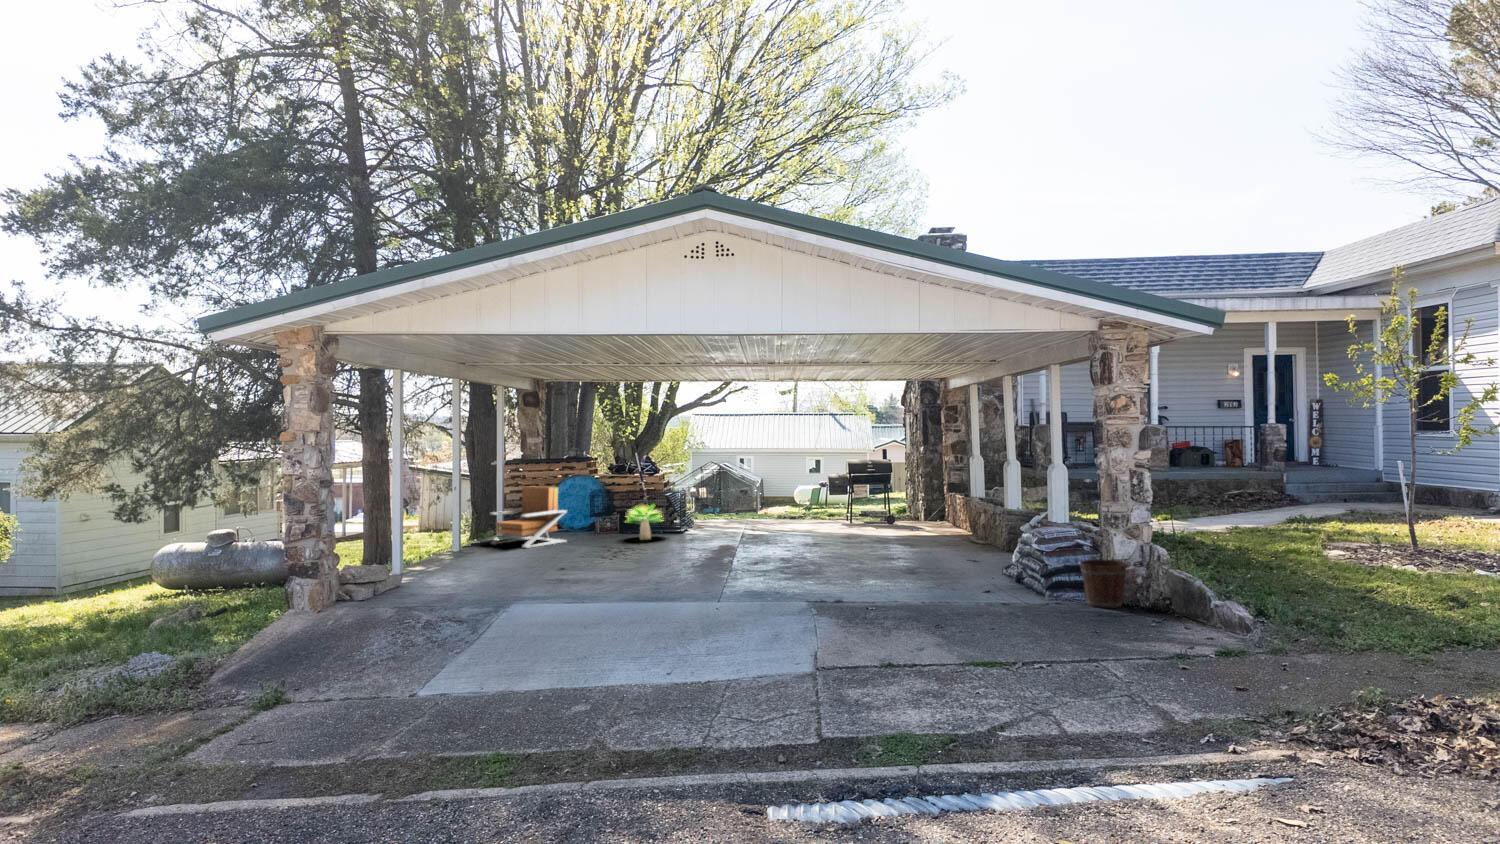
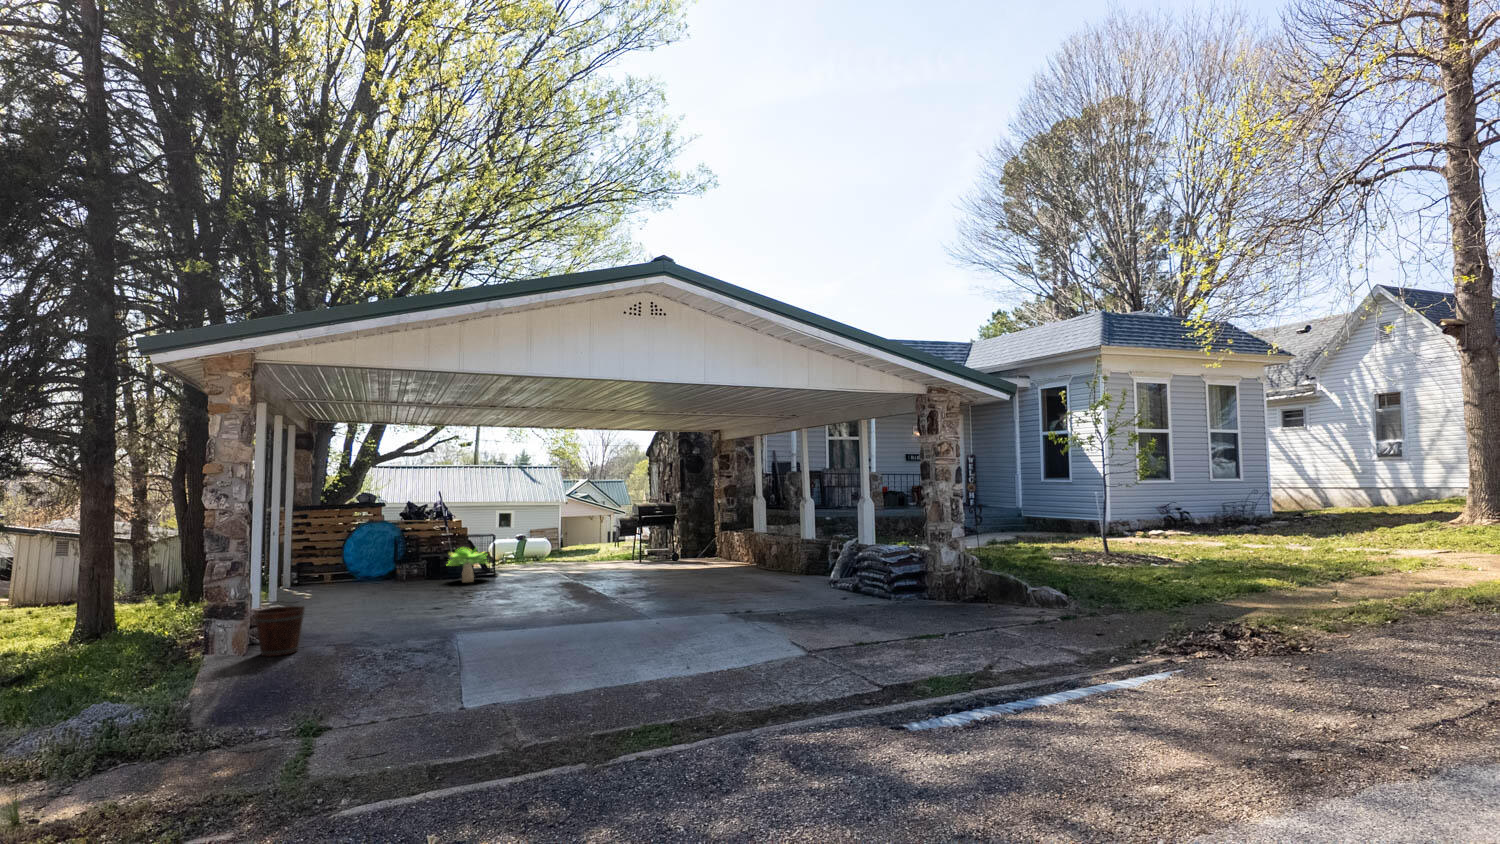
lounge chair: present [490,487,567,548] -> none [290,532,382,596]
bucket: present [1080,559,1127,608] -> present [254,606,305,656]

